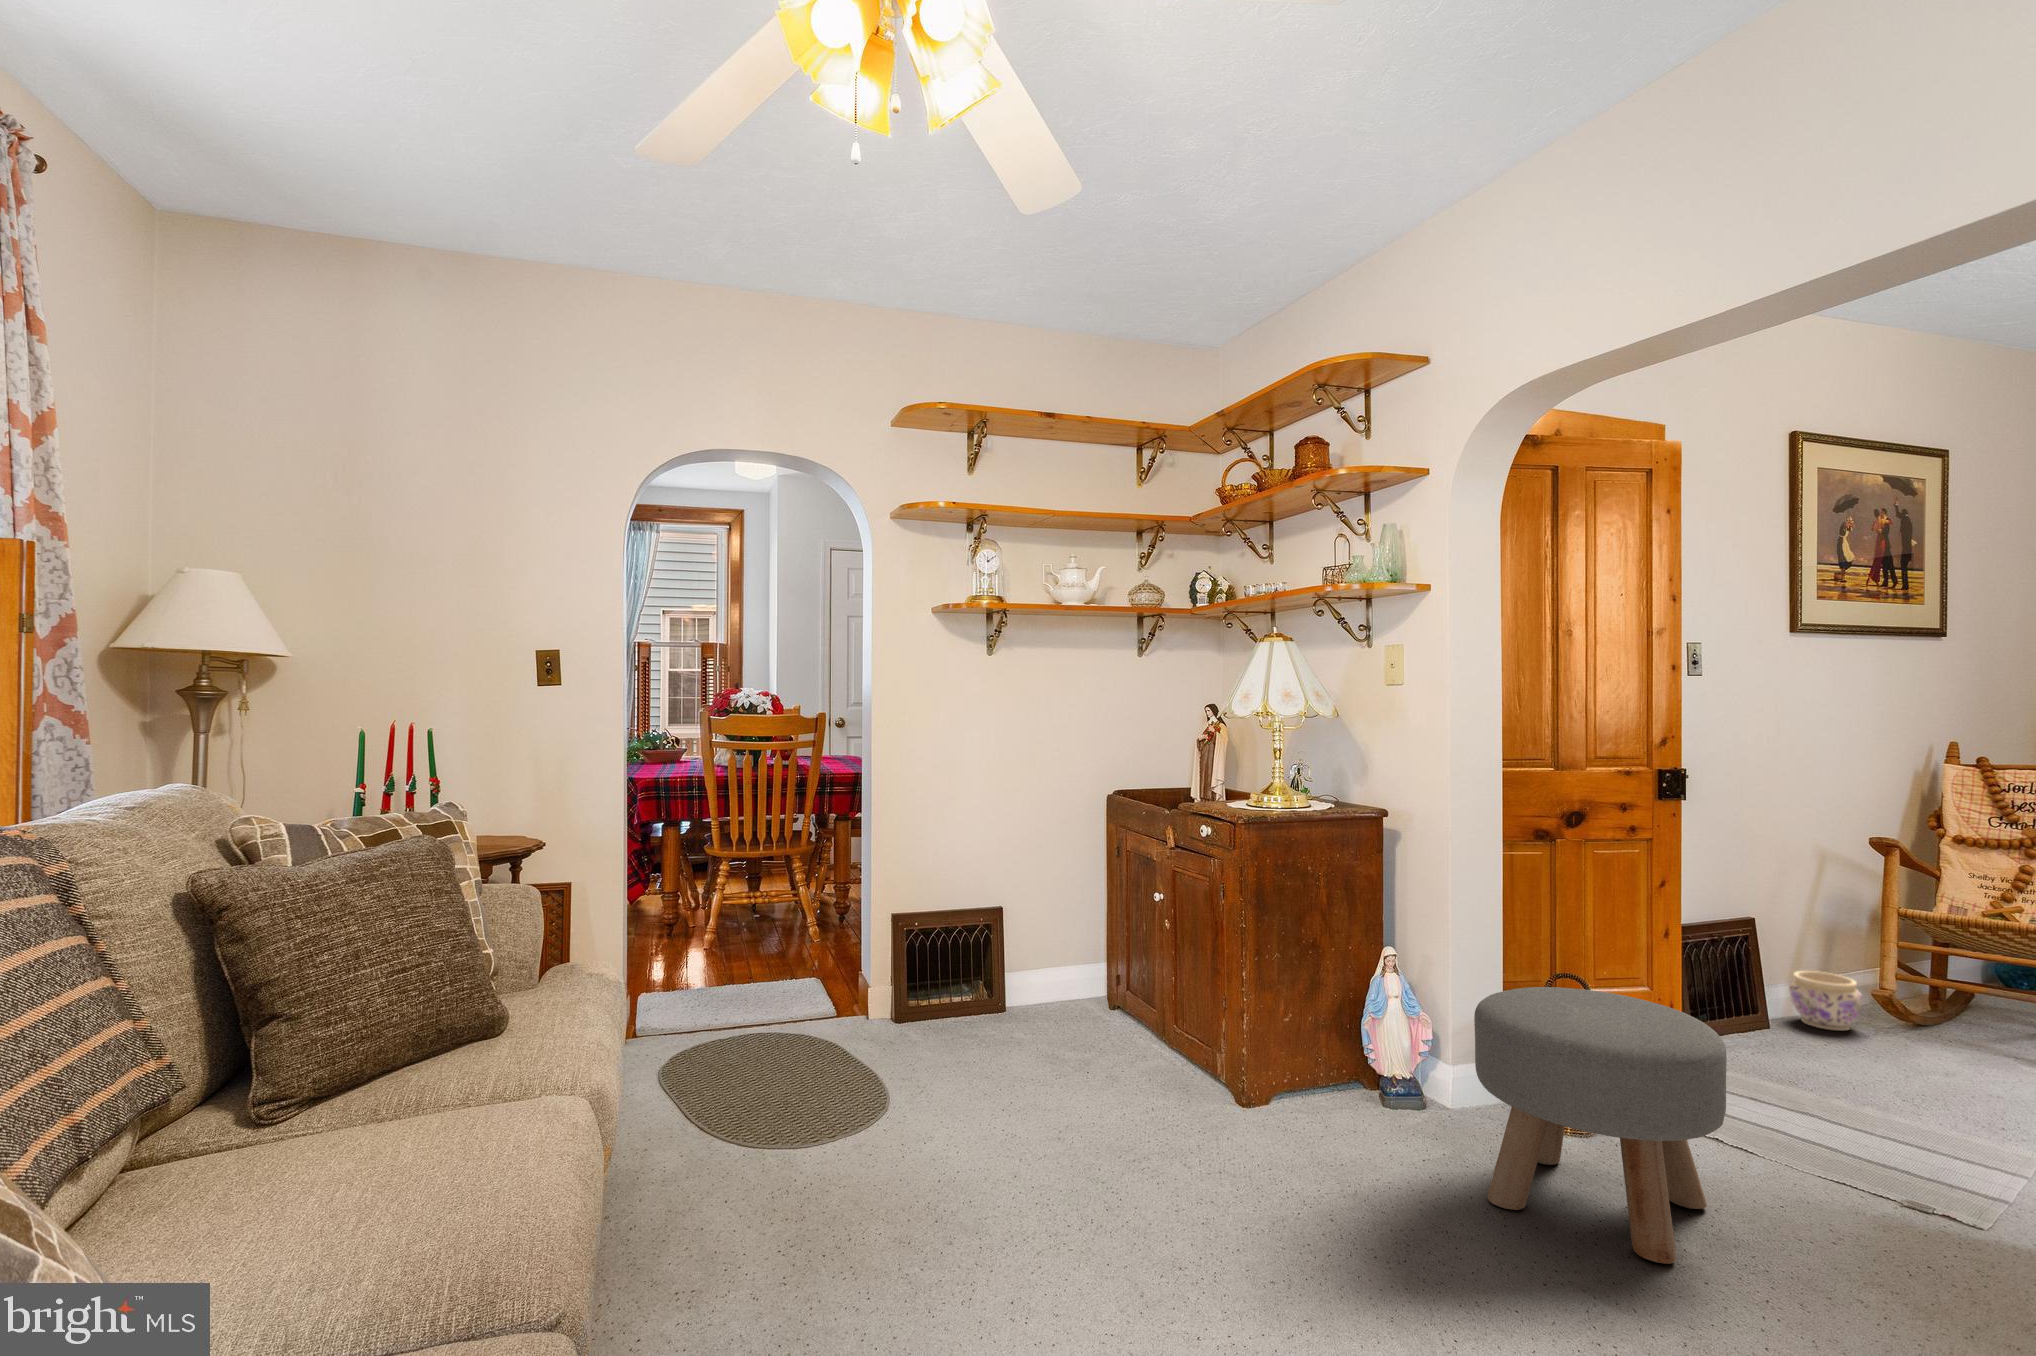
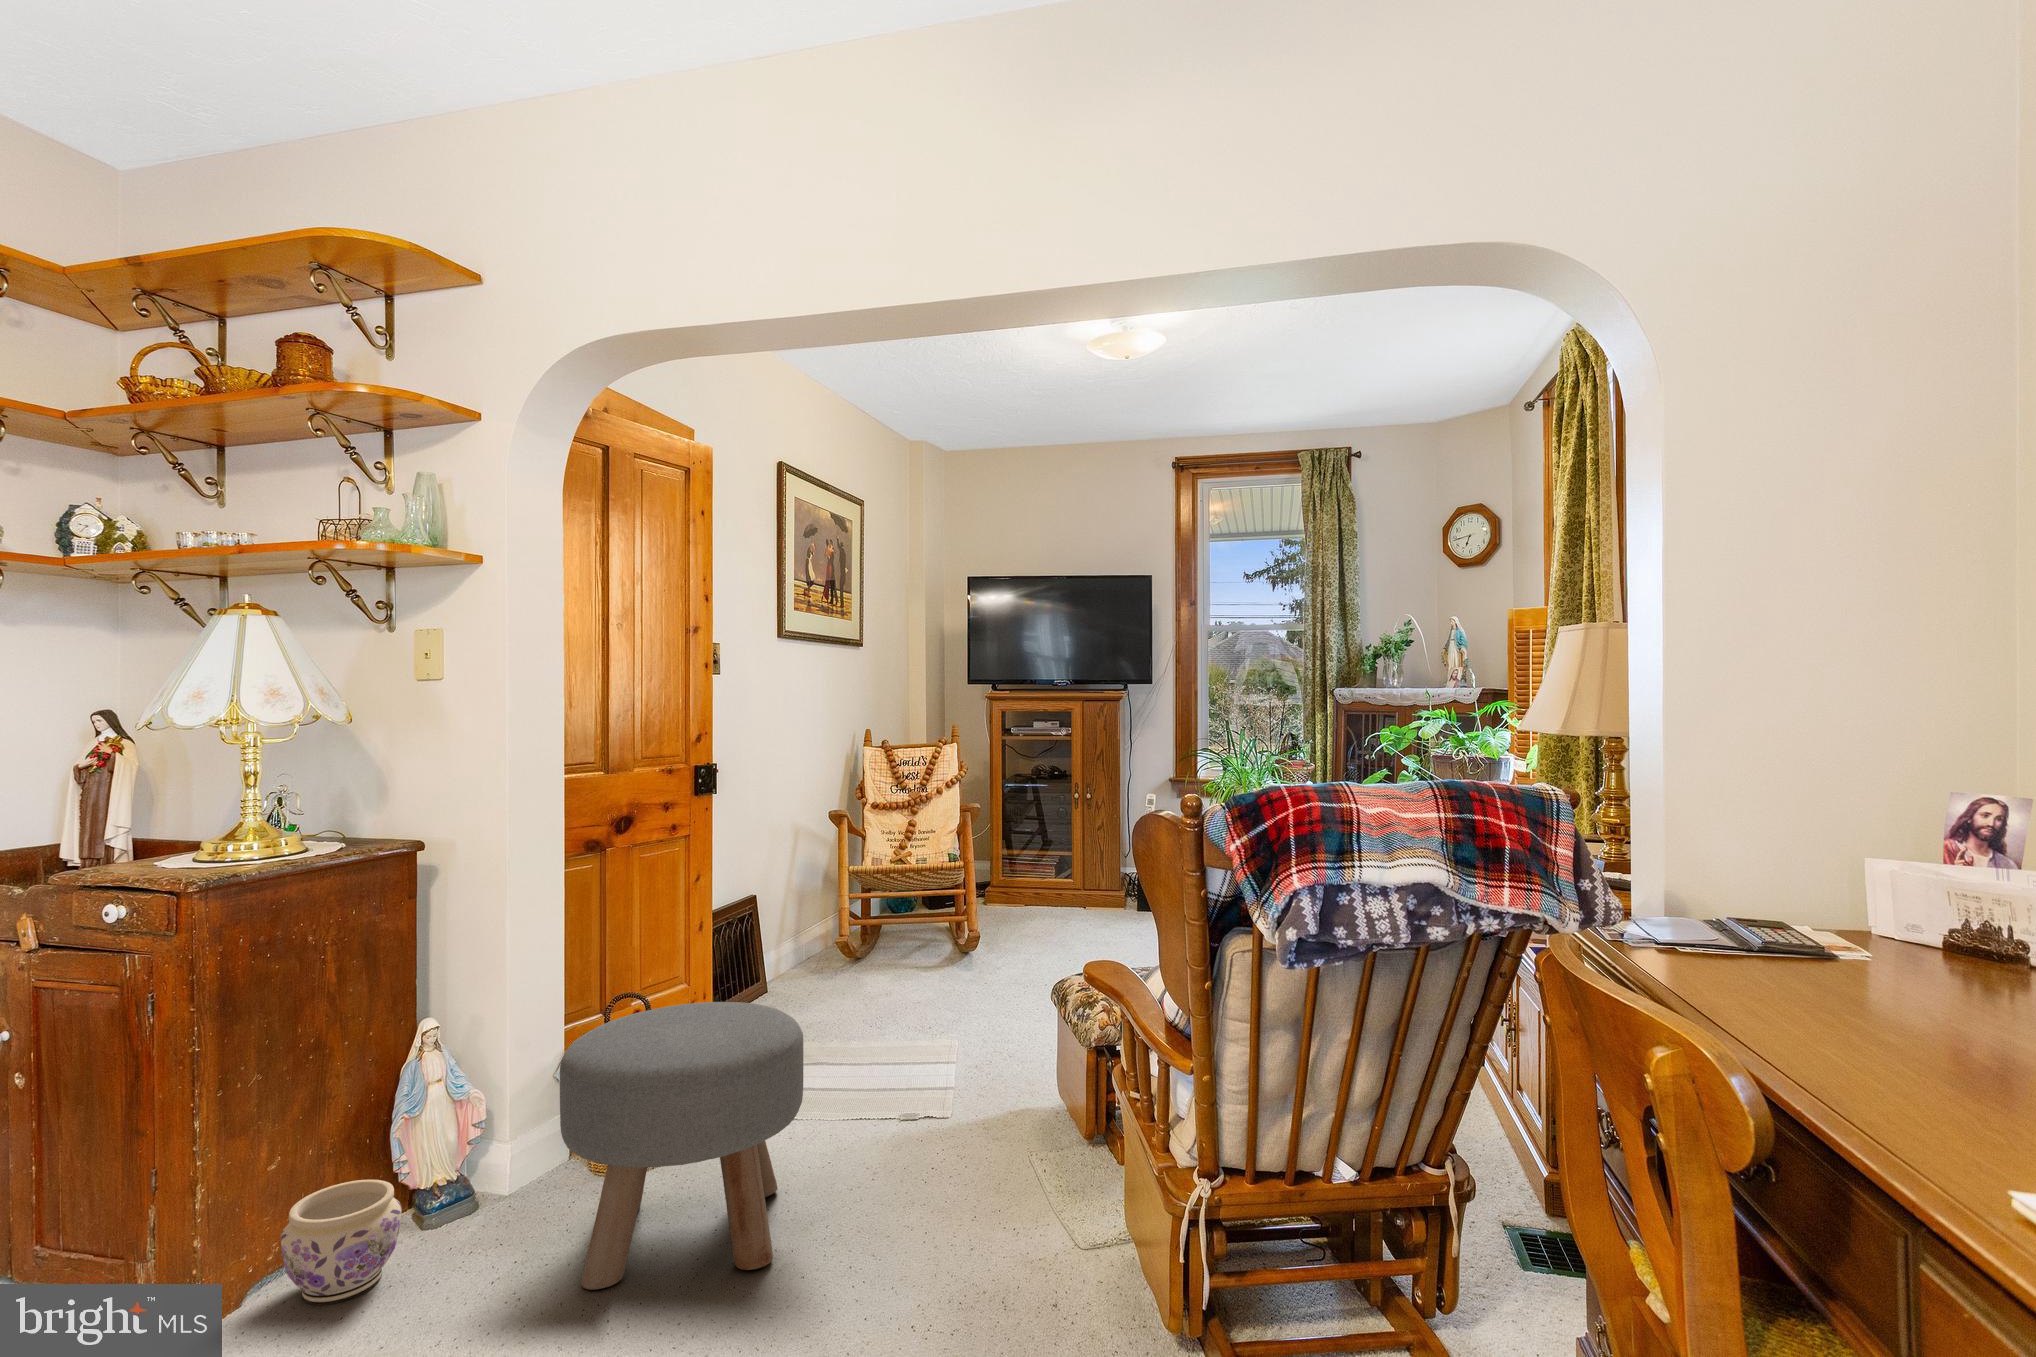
planter: present [1789,971,1862,1031] -> present [281,1180,402,1305]

